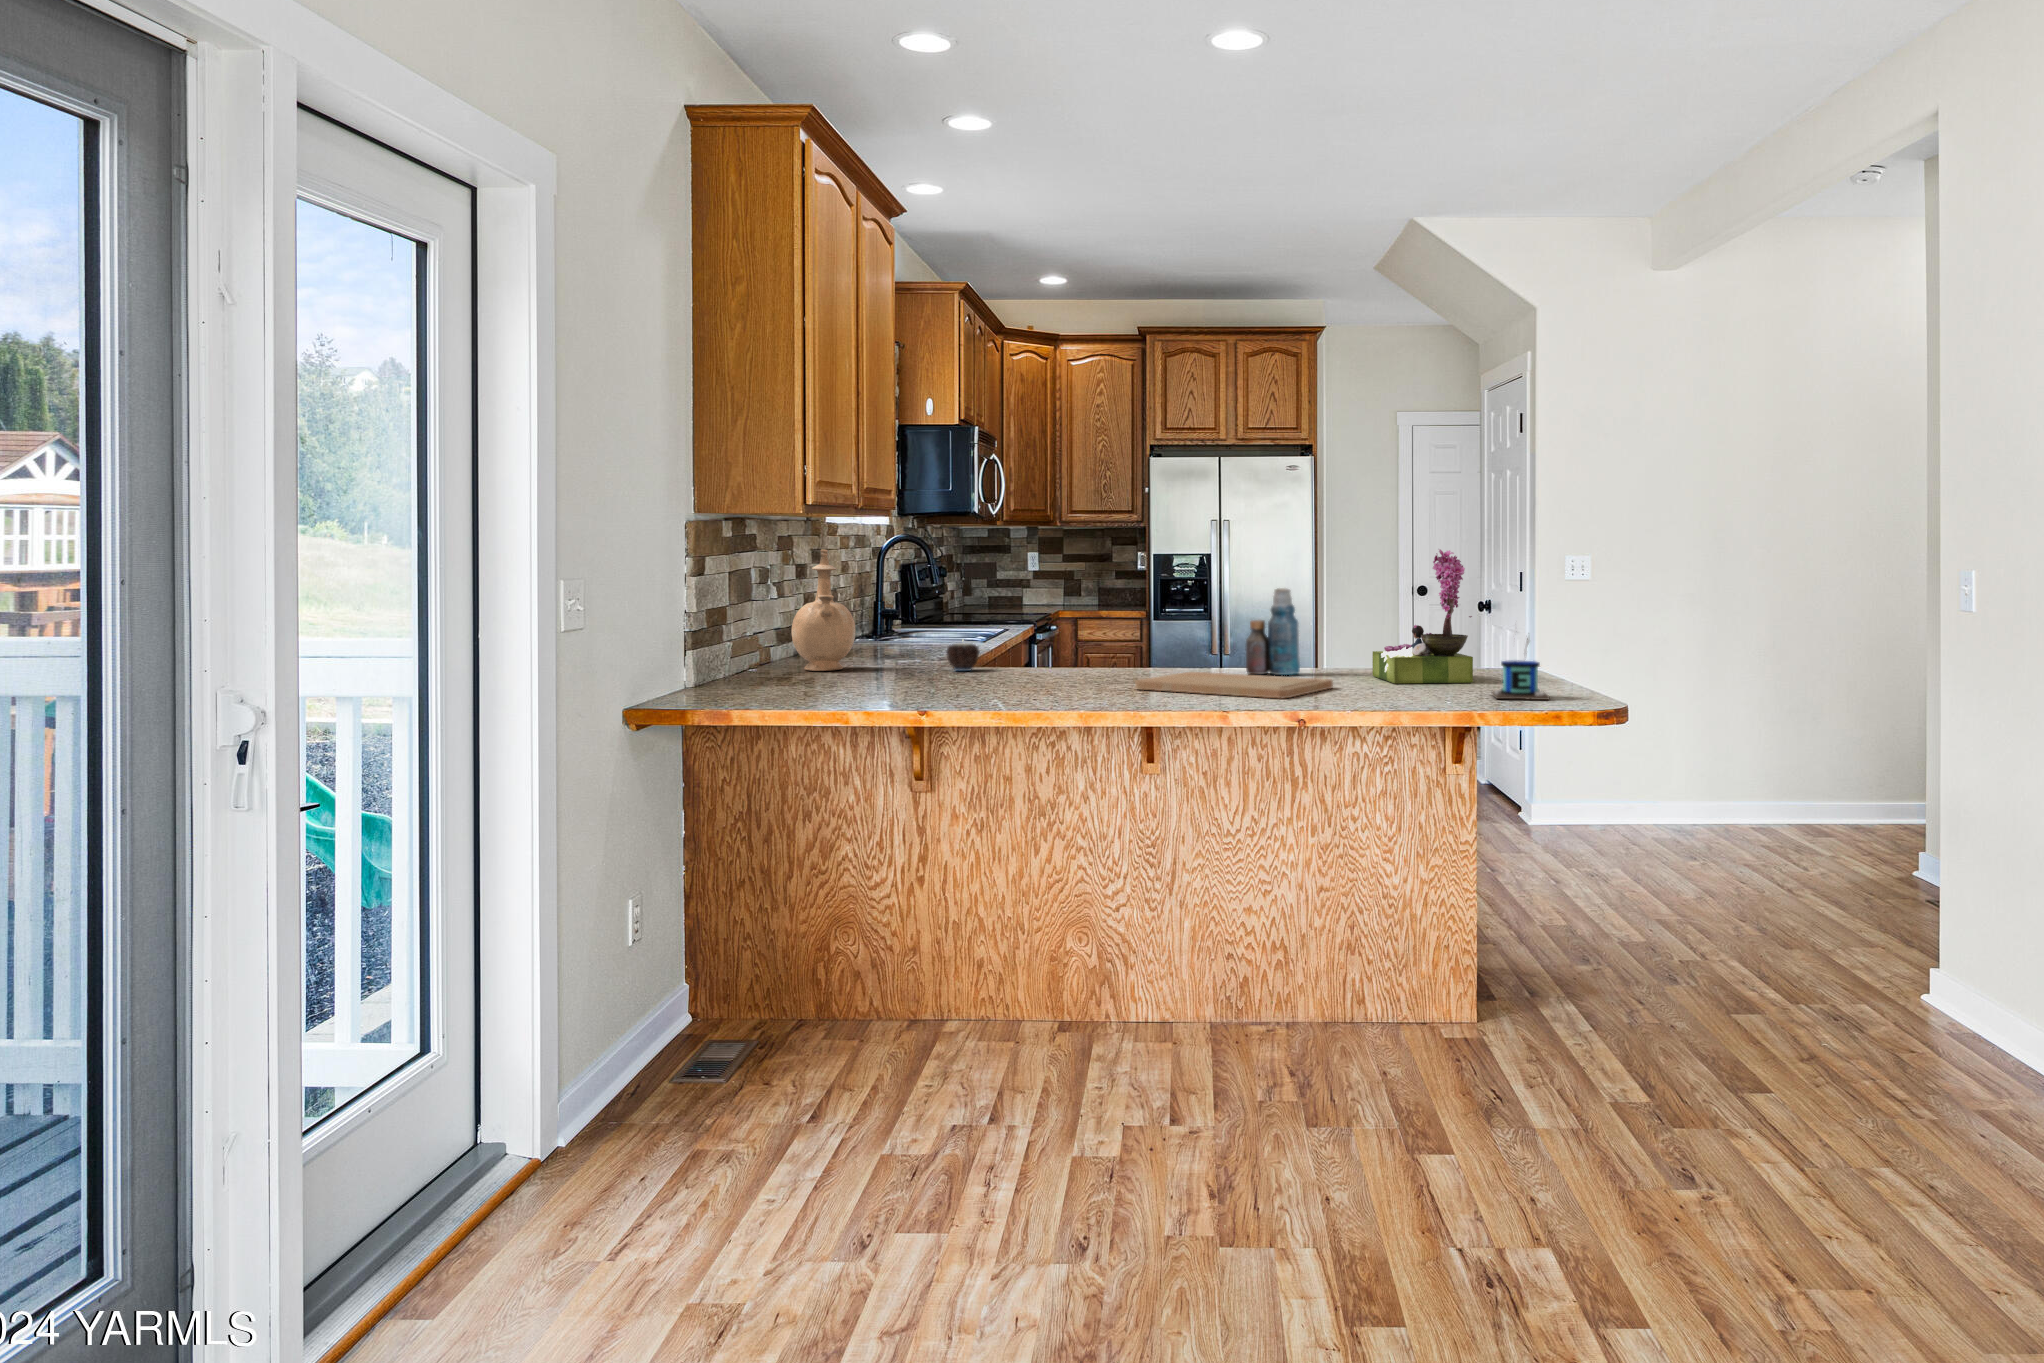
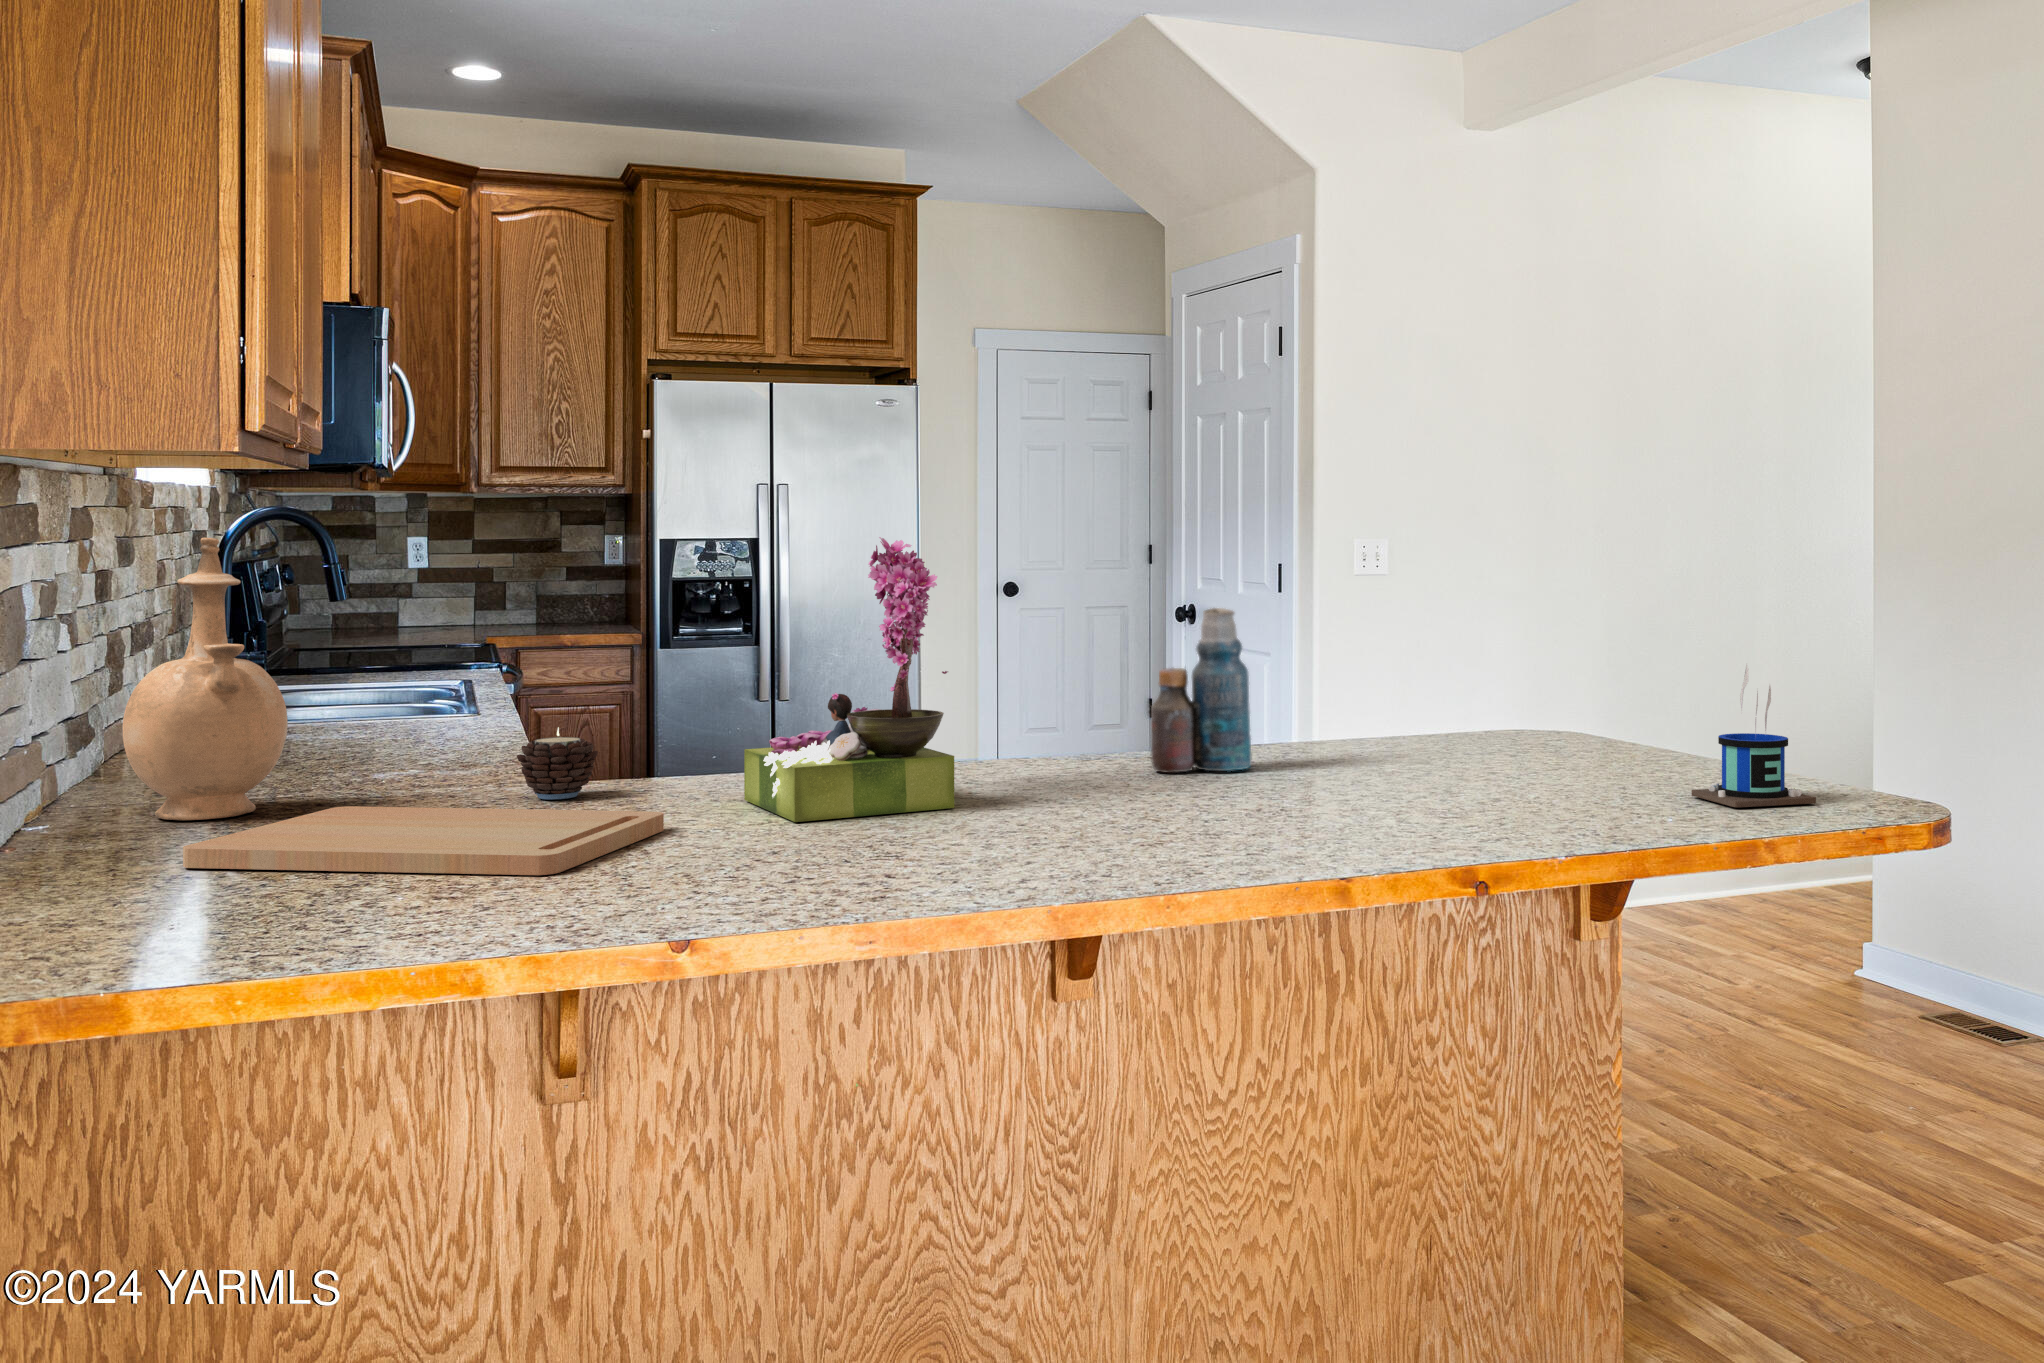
flower arrangement: present [1372,549,1473,684] -> present [744,537,954,822]
cutting board: present [1135,672,1333,699] -> present [183,806,664,875]

